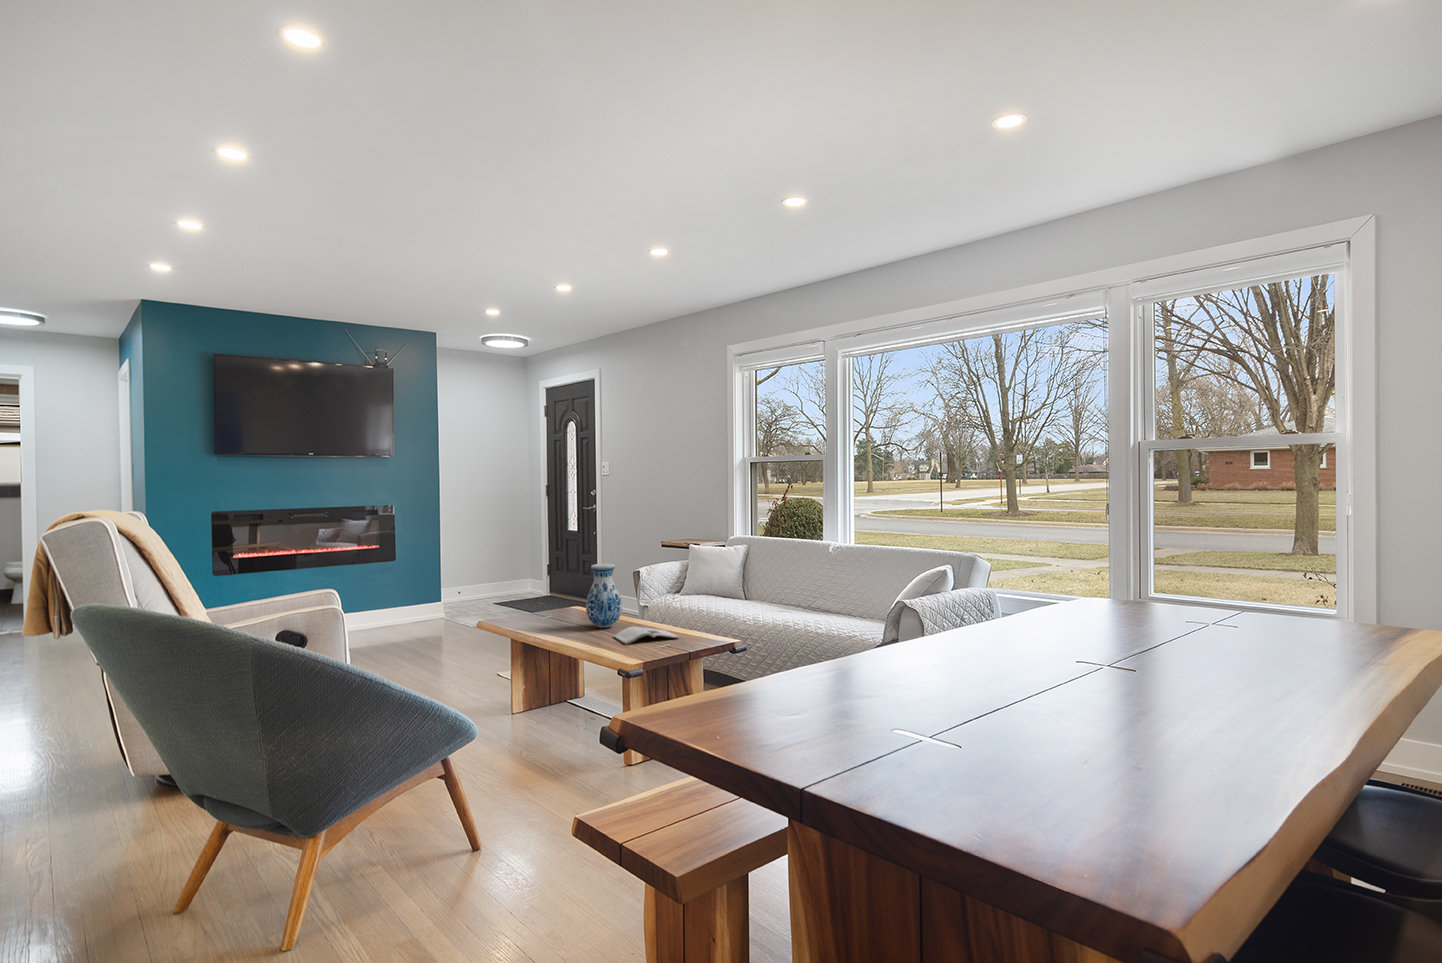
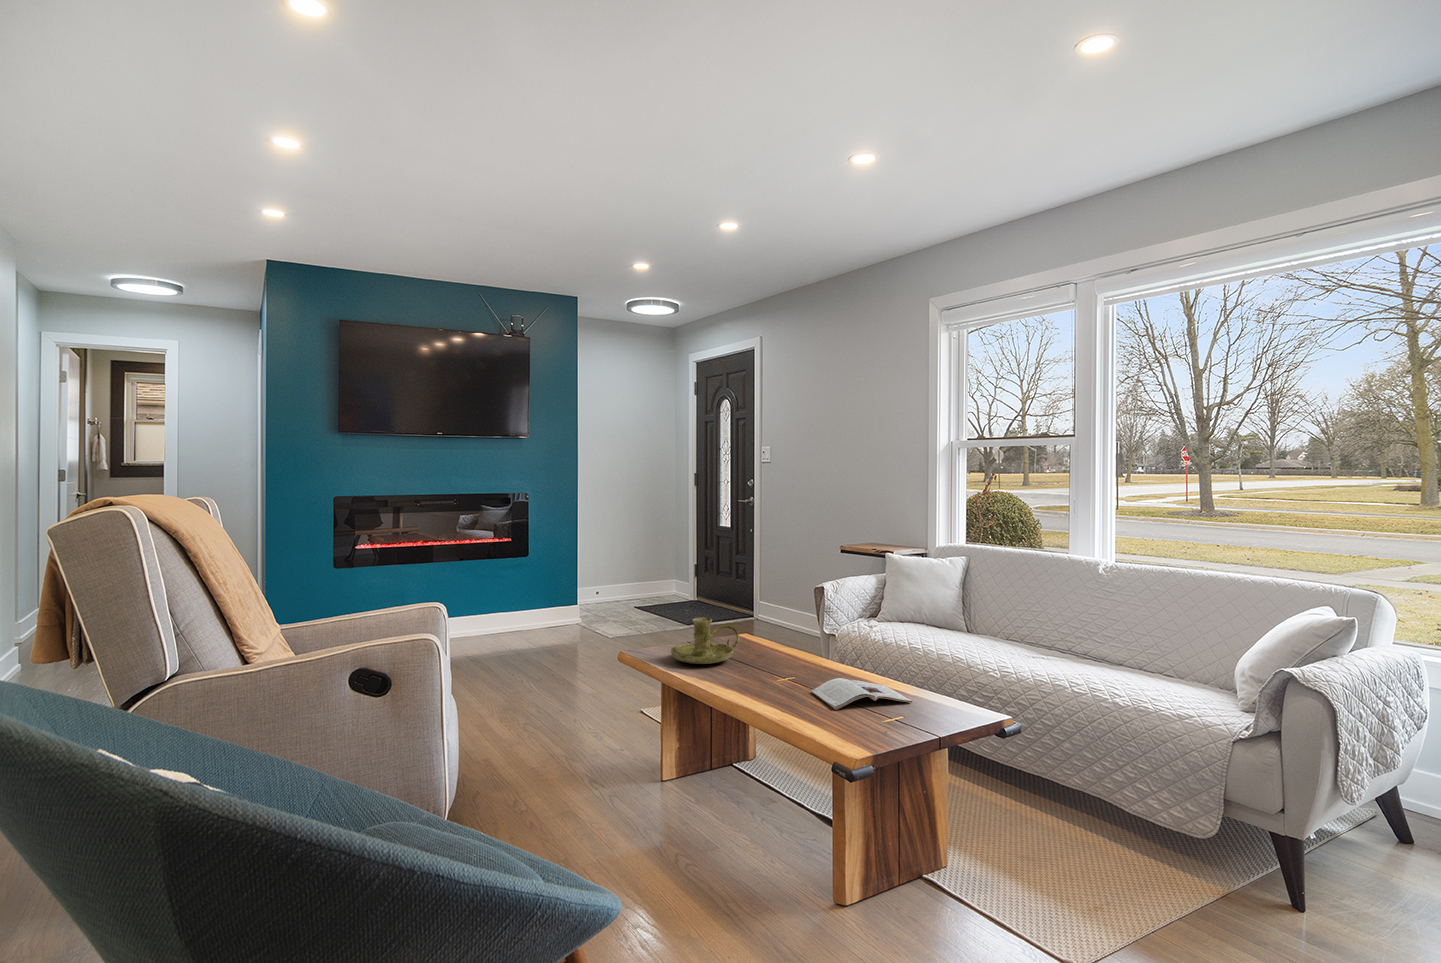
vase: present [586,564,622,628] -> none [768,583,818,673]
candle holder: none [515,593,568,626] -> present [671,618,739,664]

